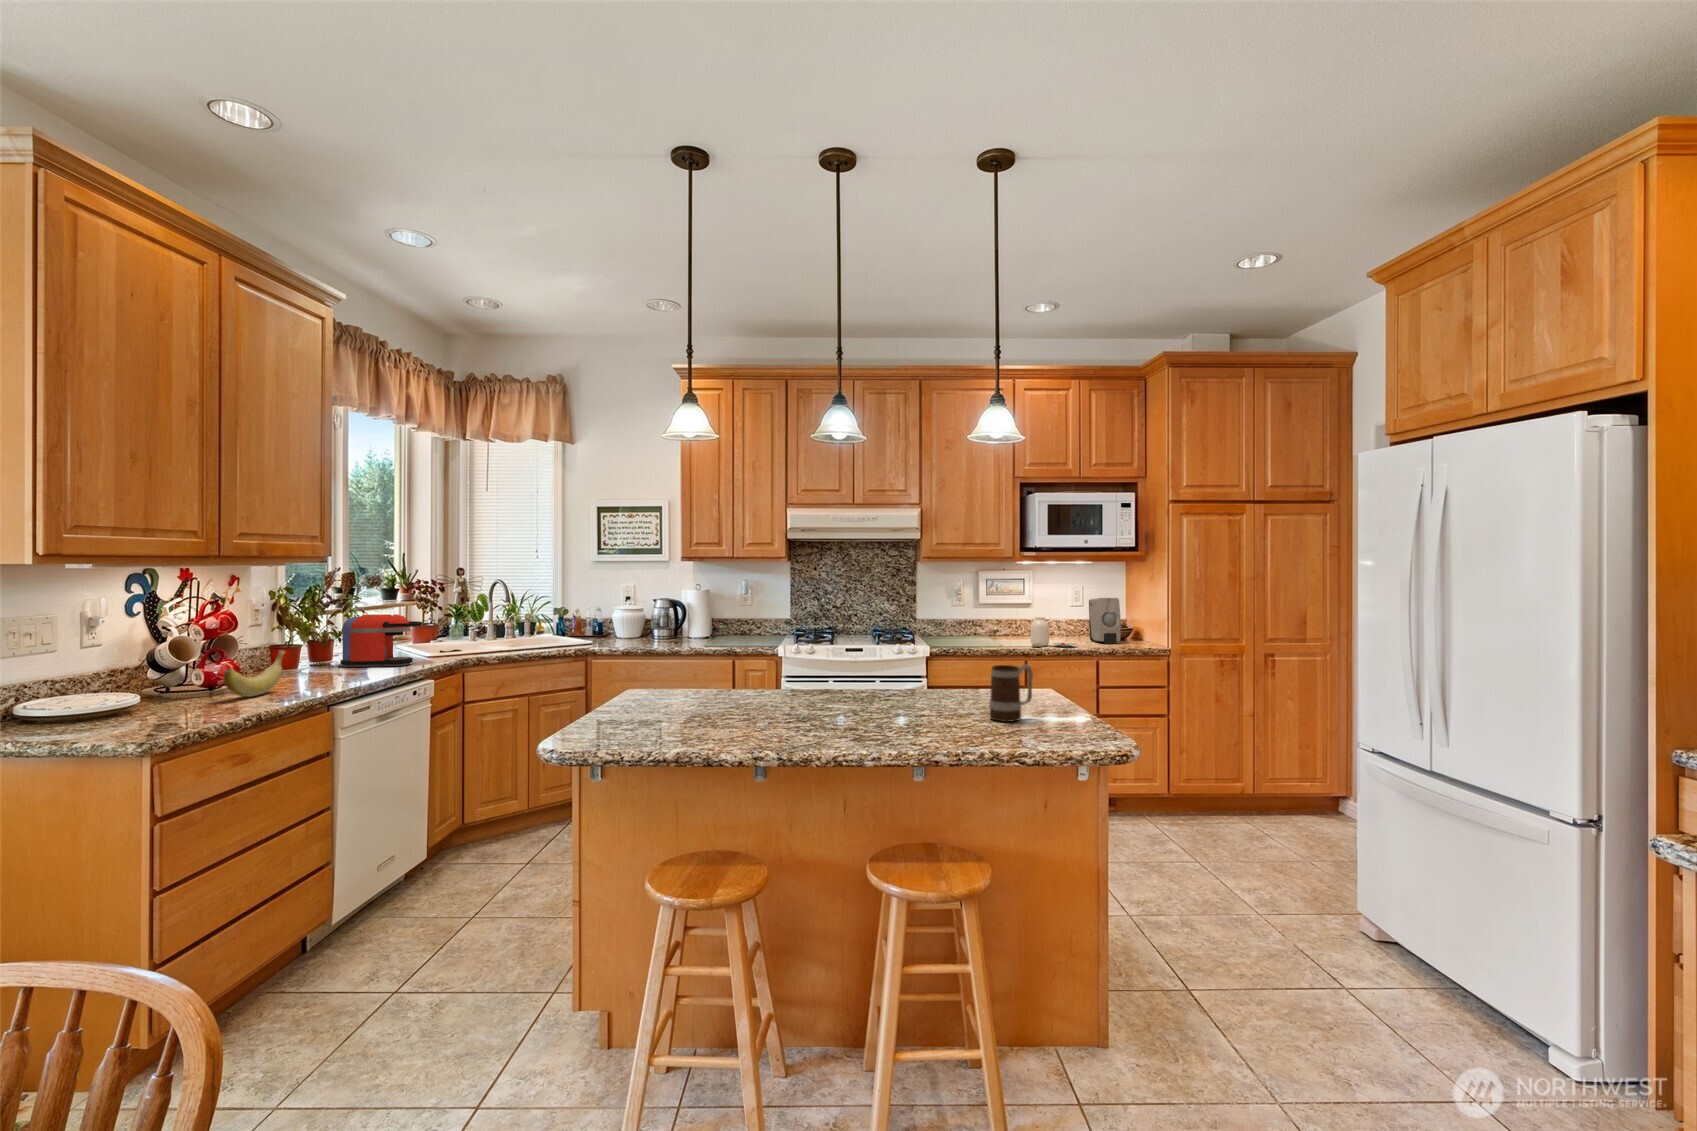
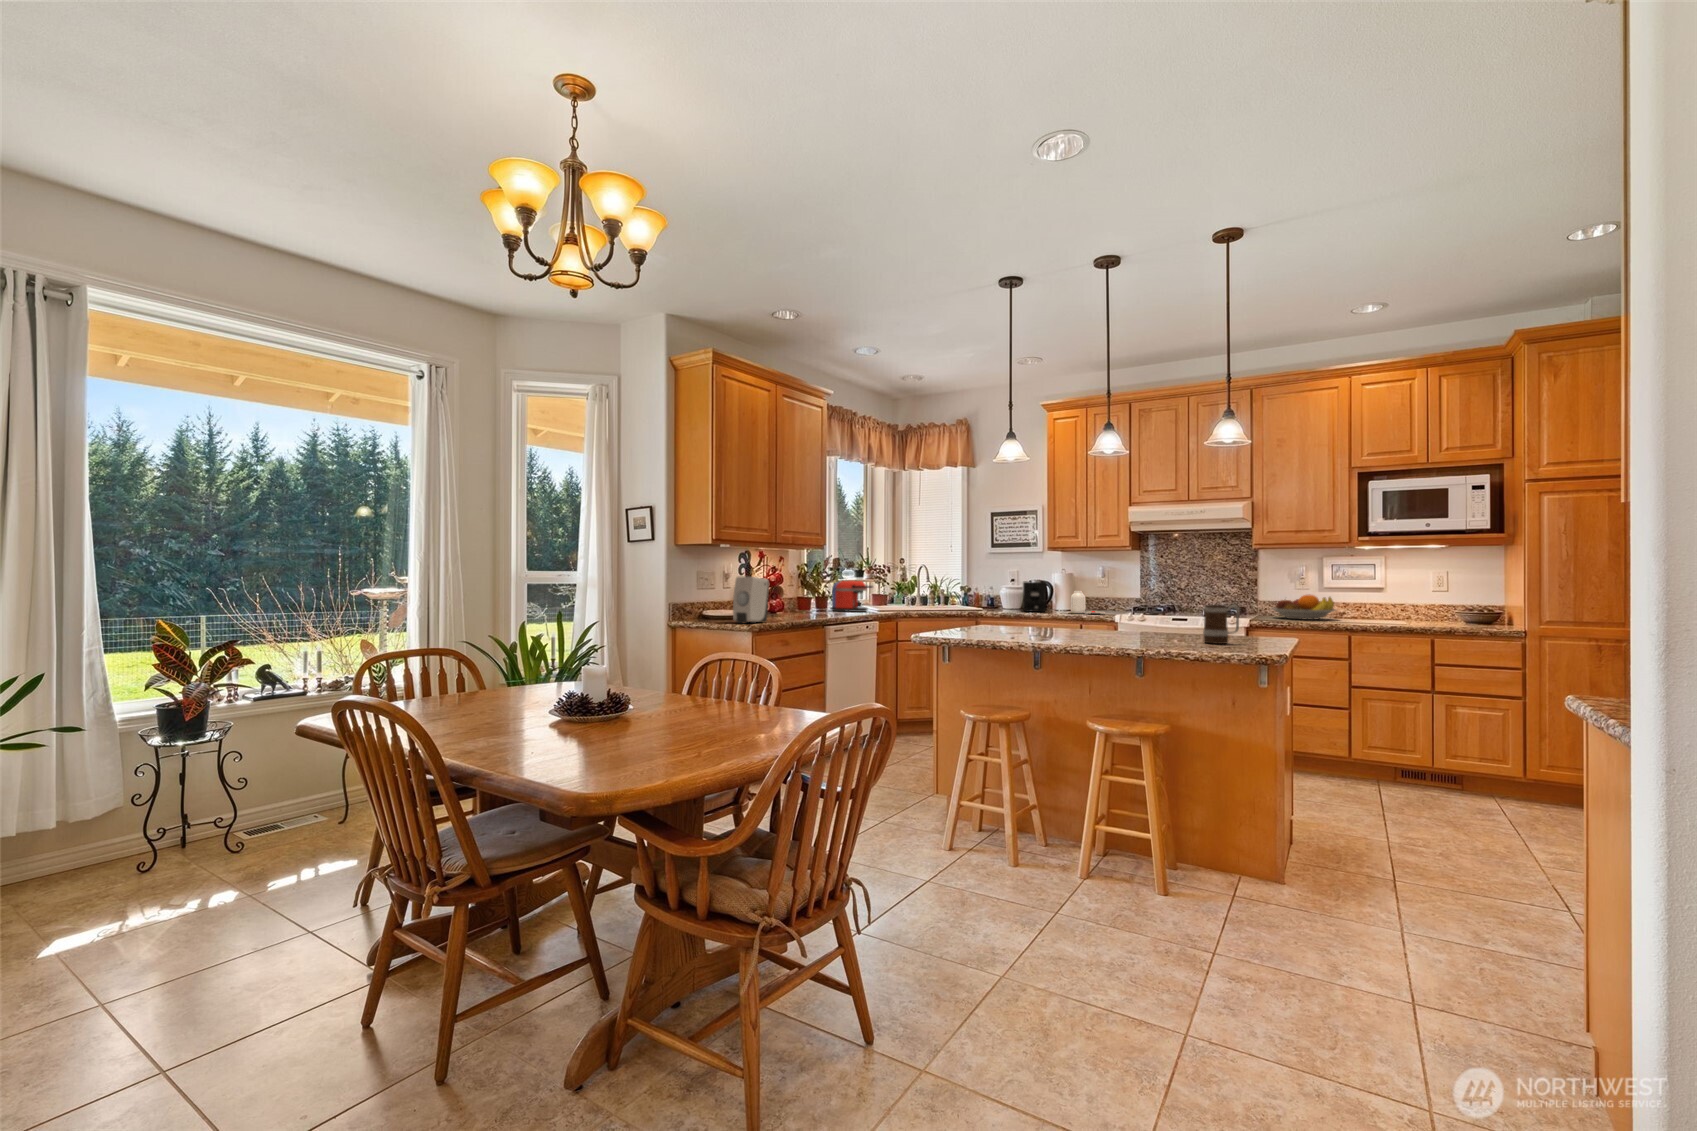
soap dispenser: present [1089,598,1121,644] -> present [733,577,769,623]
toaster: none [649,603,687,647] -> present [1023,581,1046,612]
fruit bowl: none [937,615,1001,643] -> present [1272,594,1335,620]
jar: present [1031,617,1076,647] -> present [1071,591,1105,614]
banana: present [223,650,285,697] -> none [775,594,803,617]

